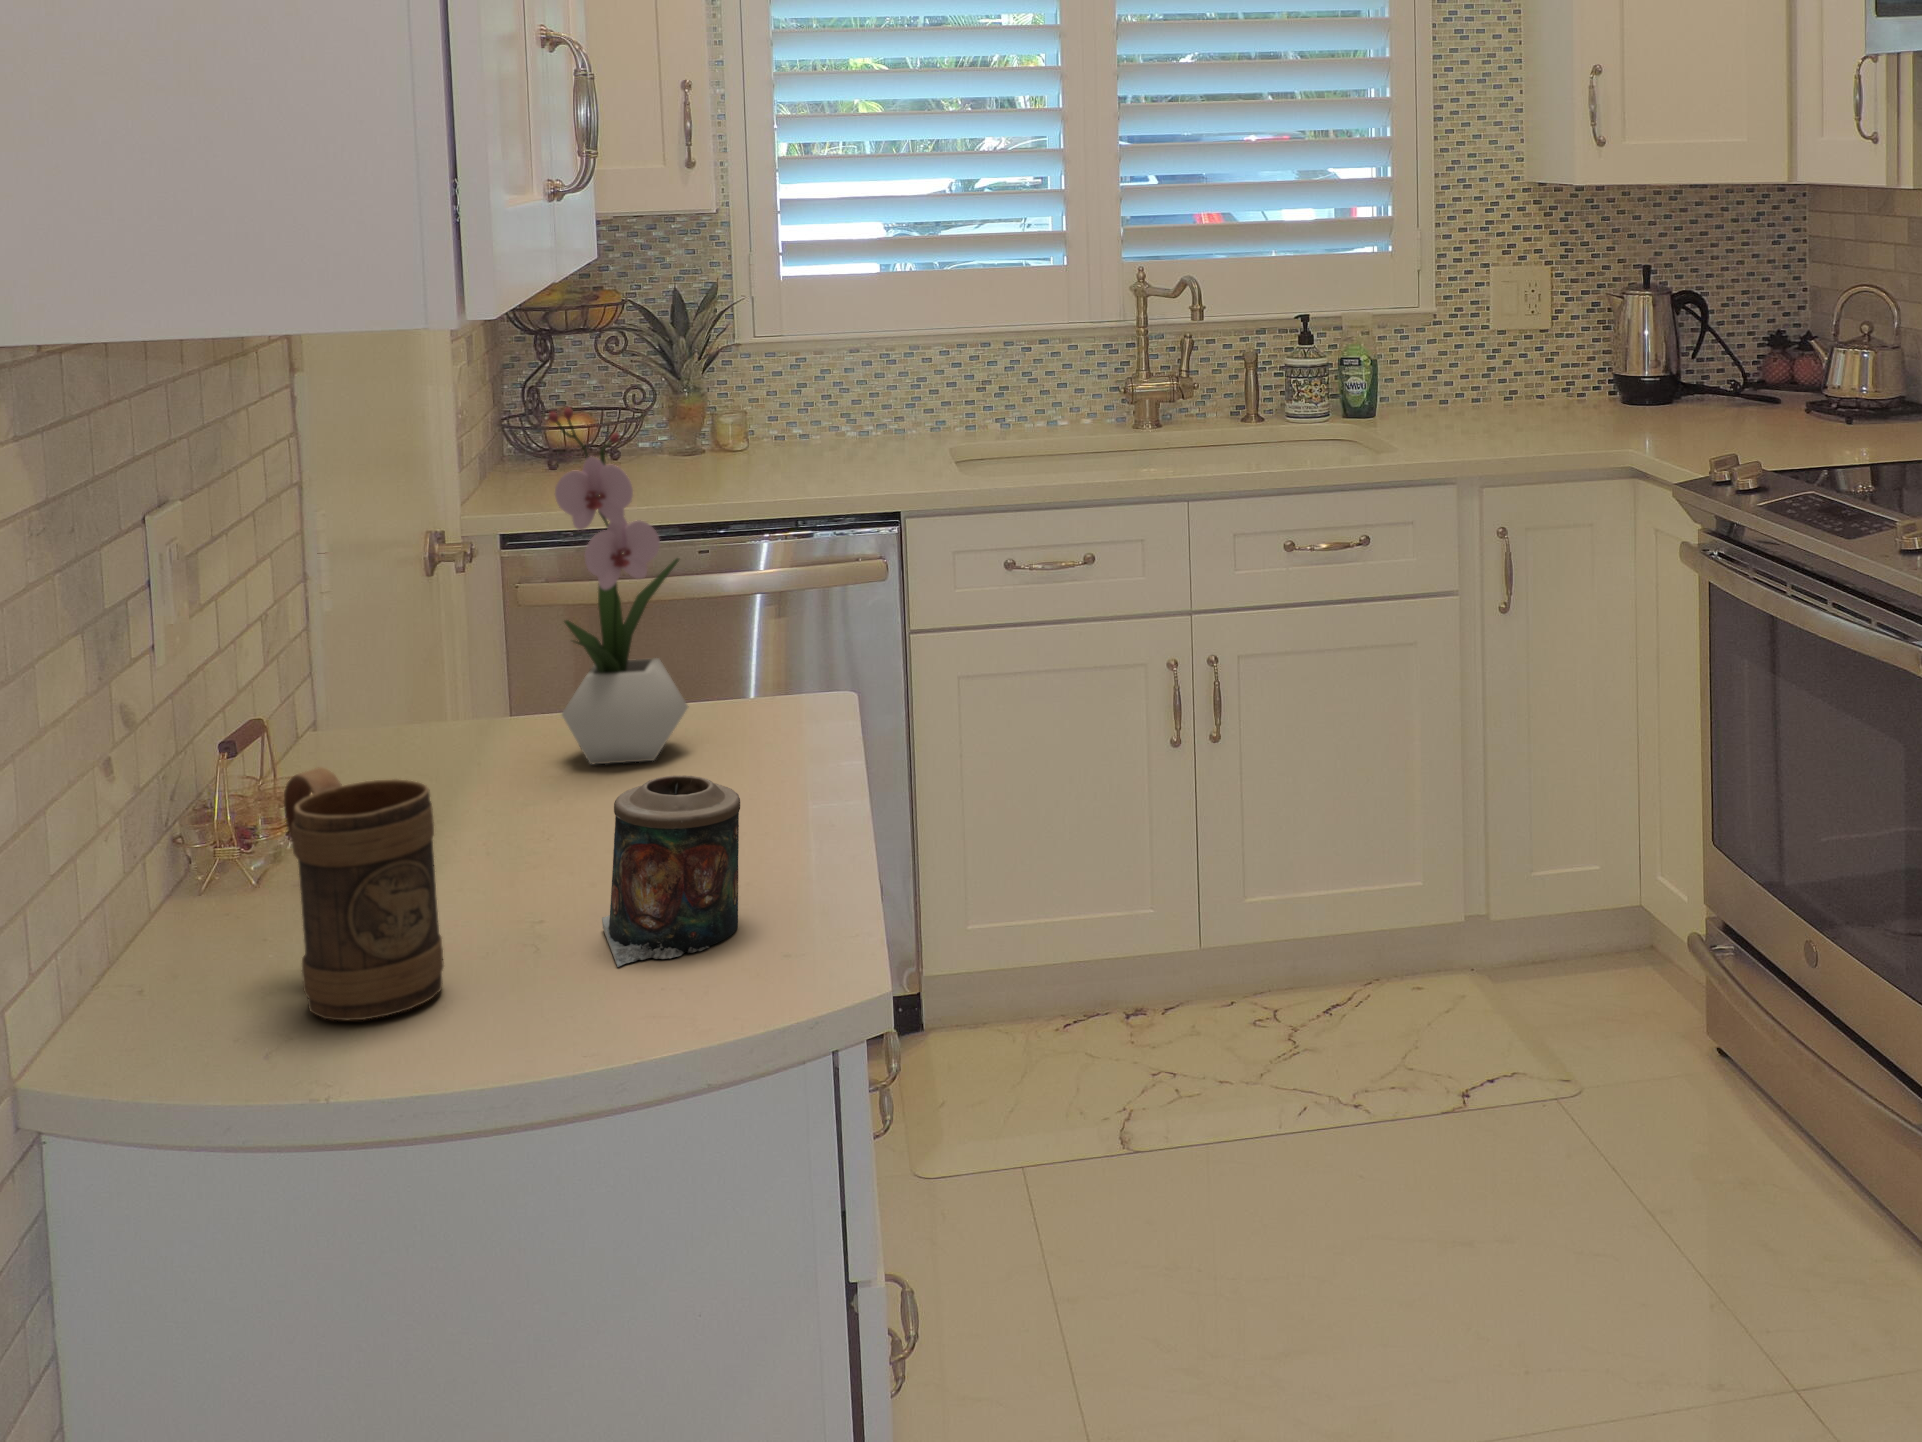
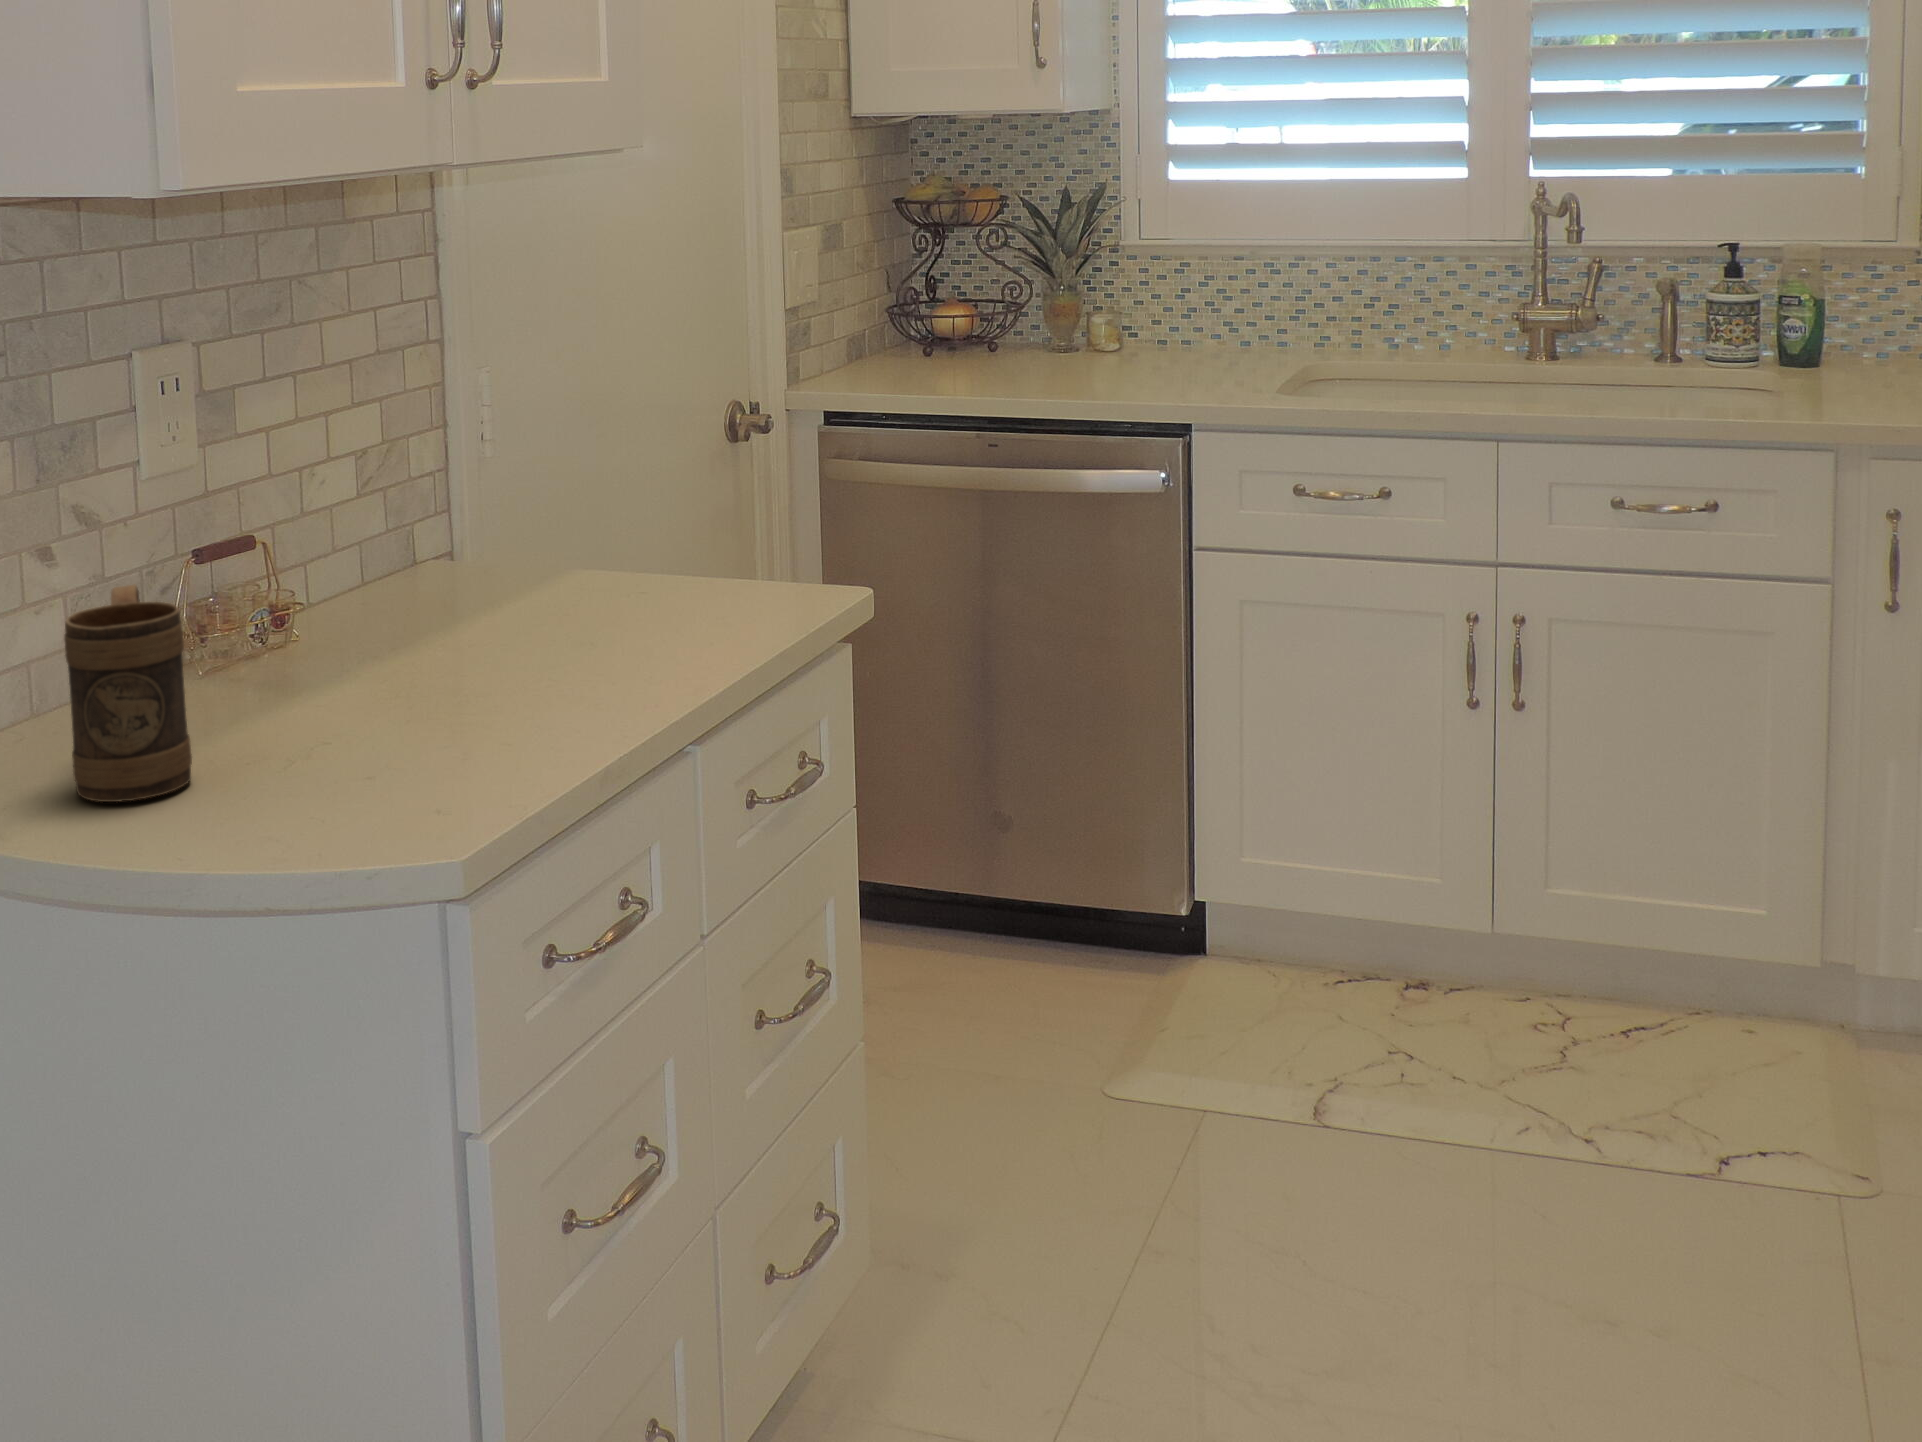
flower arrangement: present [549,407,688,765] -> none [538,292,686,628]
candle: present [602,775,740,967] -> none [314,637,457,802]

